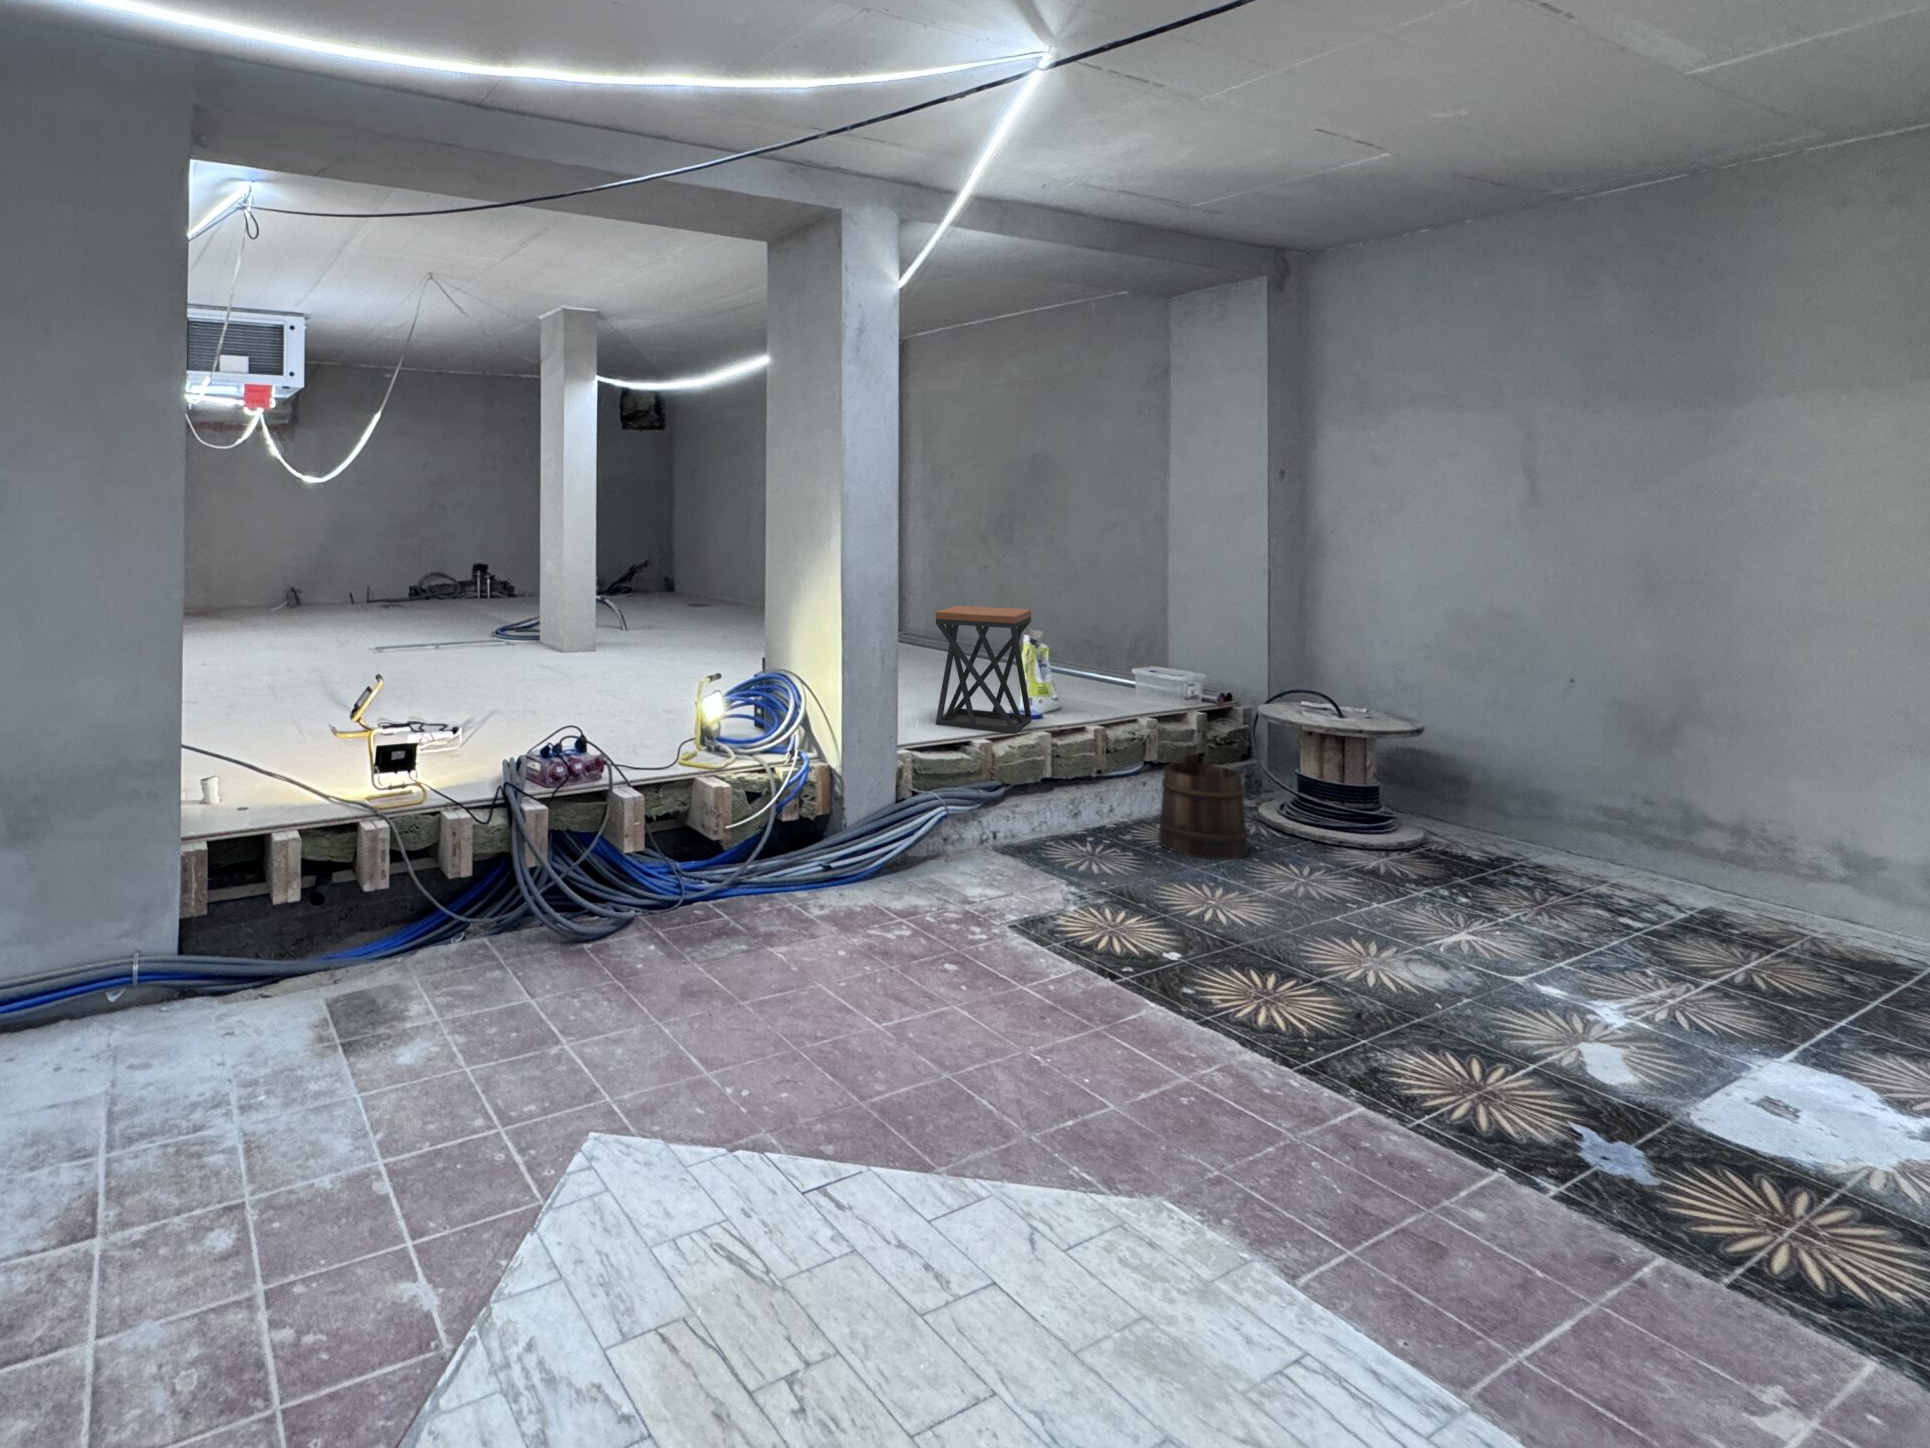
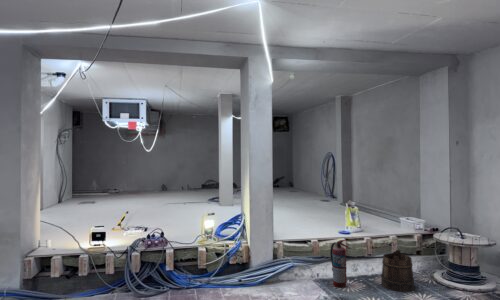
stool: present [936,606,1031,733] -> none [307,192,346,238]
fire extinguisher: none [1040,732,1103,863] -> present [330,240,348,288]

